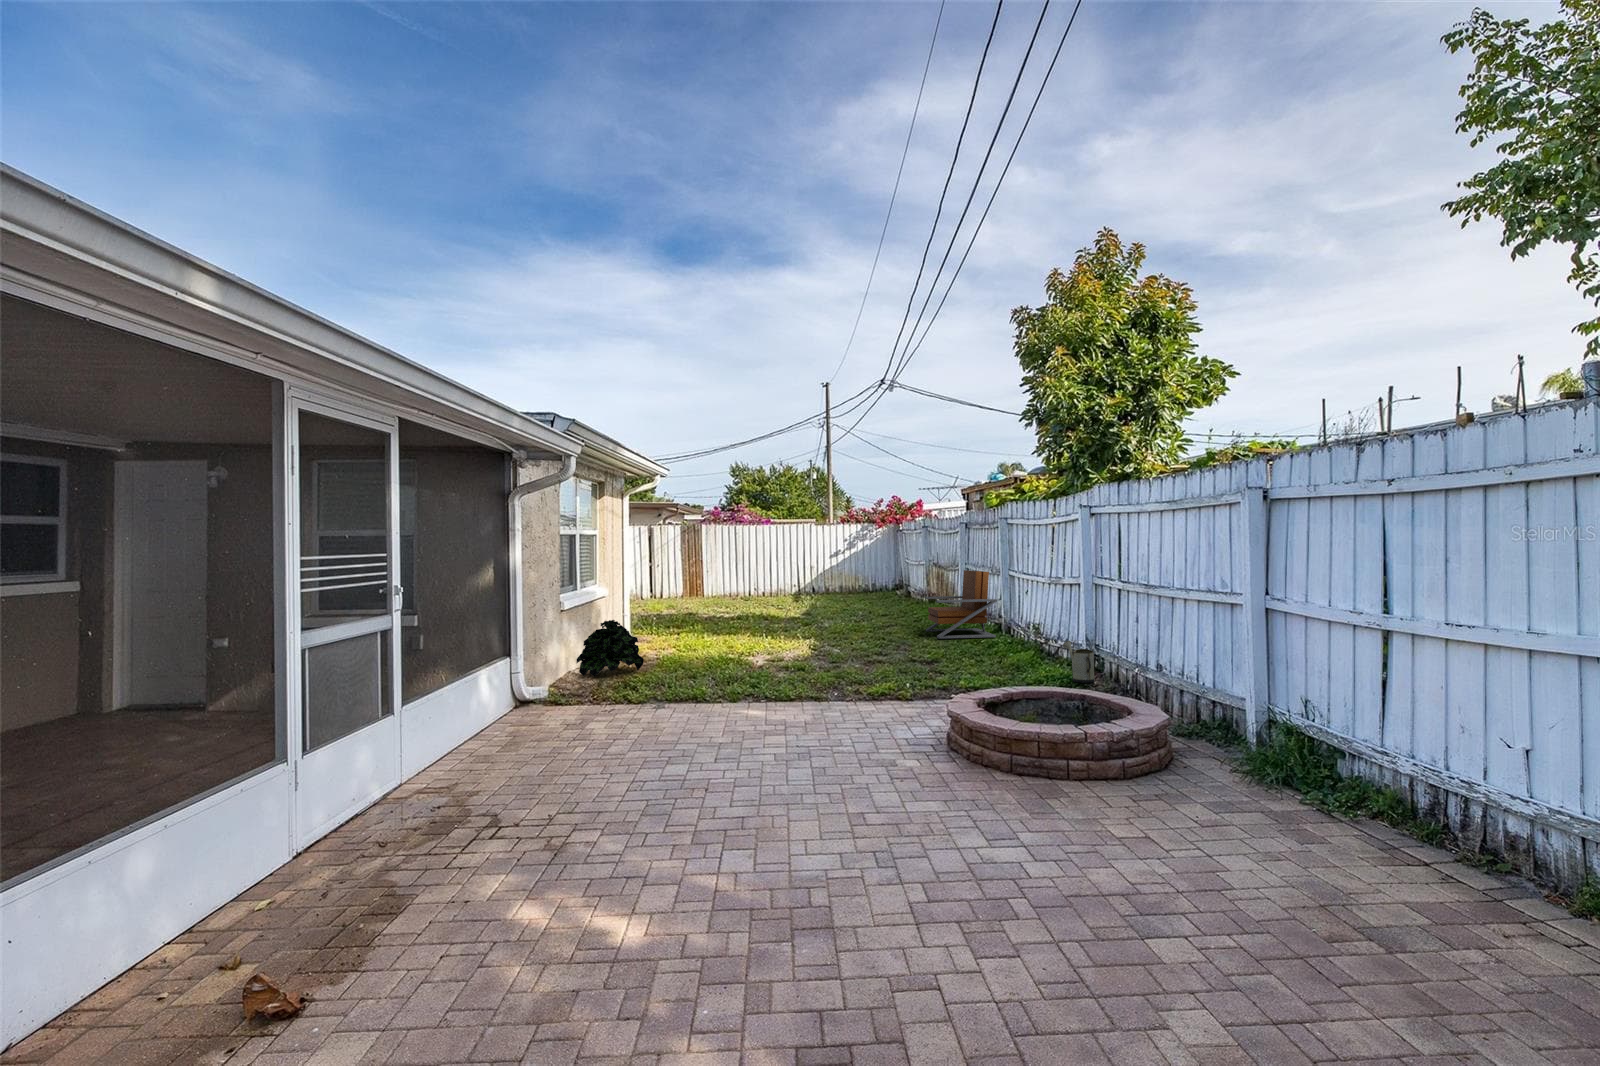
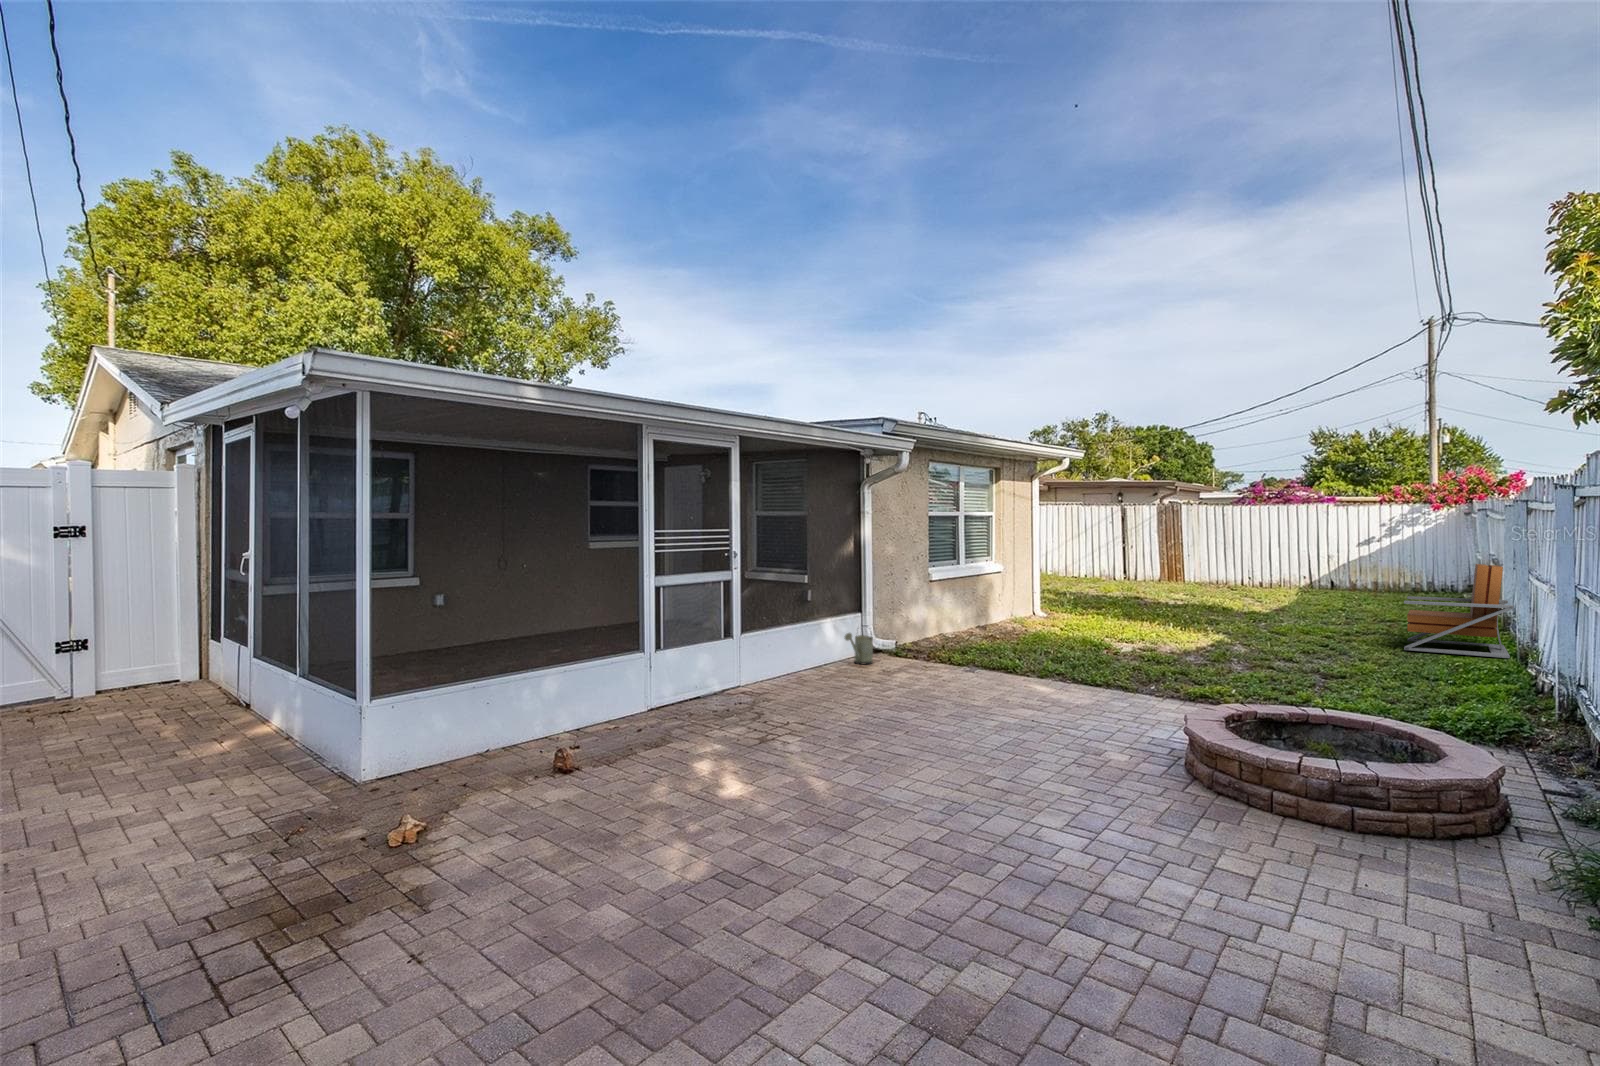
potted plant: present [577,620,644,677] -> none [947,593,1006,641]
watering can: present [1063,641,1094,683] -> present [845,633,873,664]

